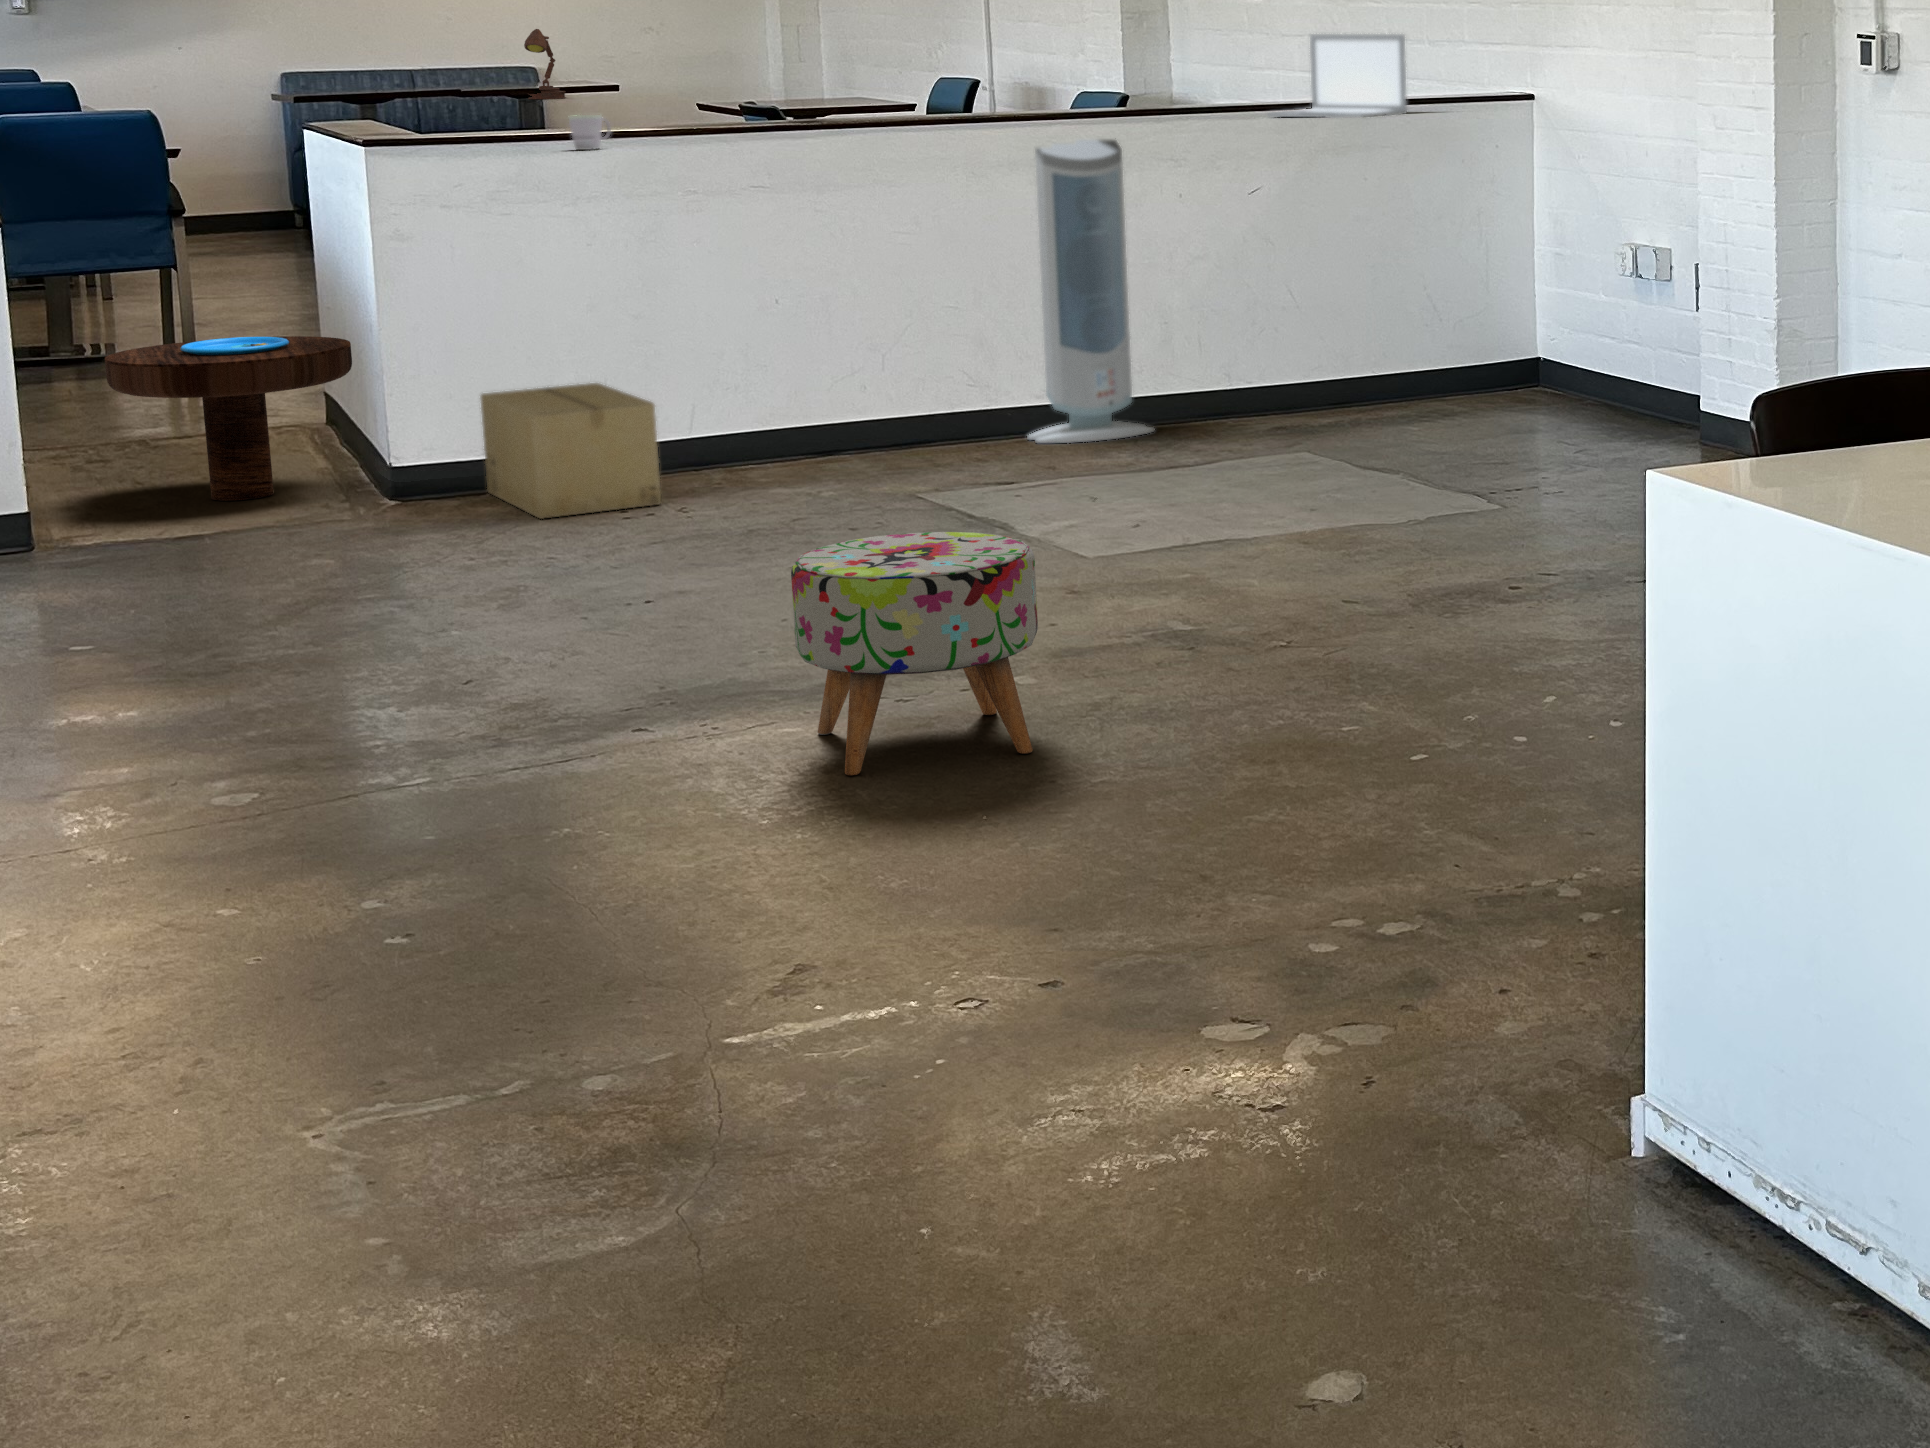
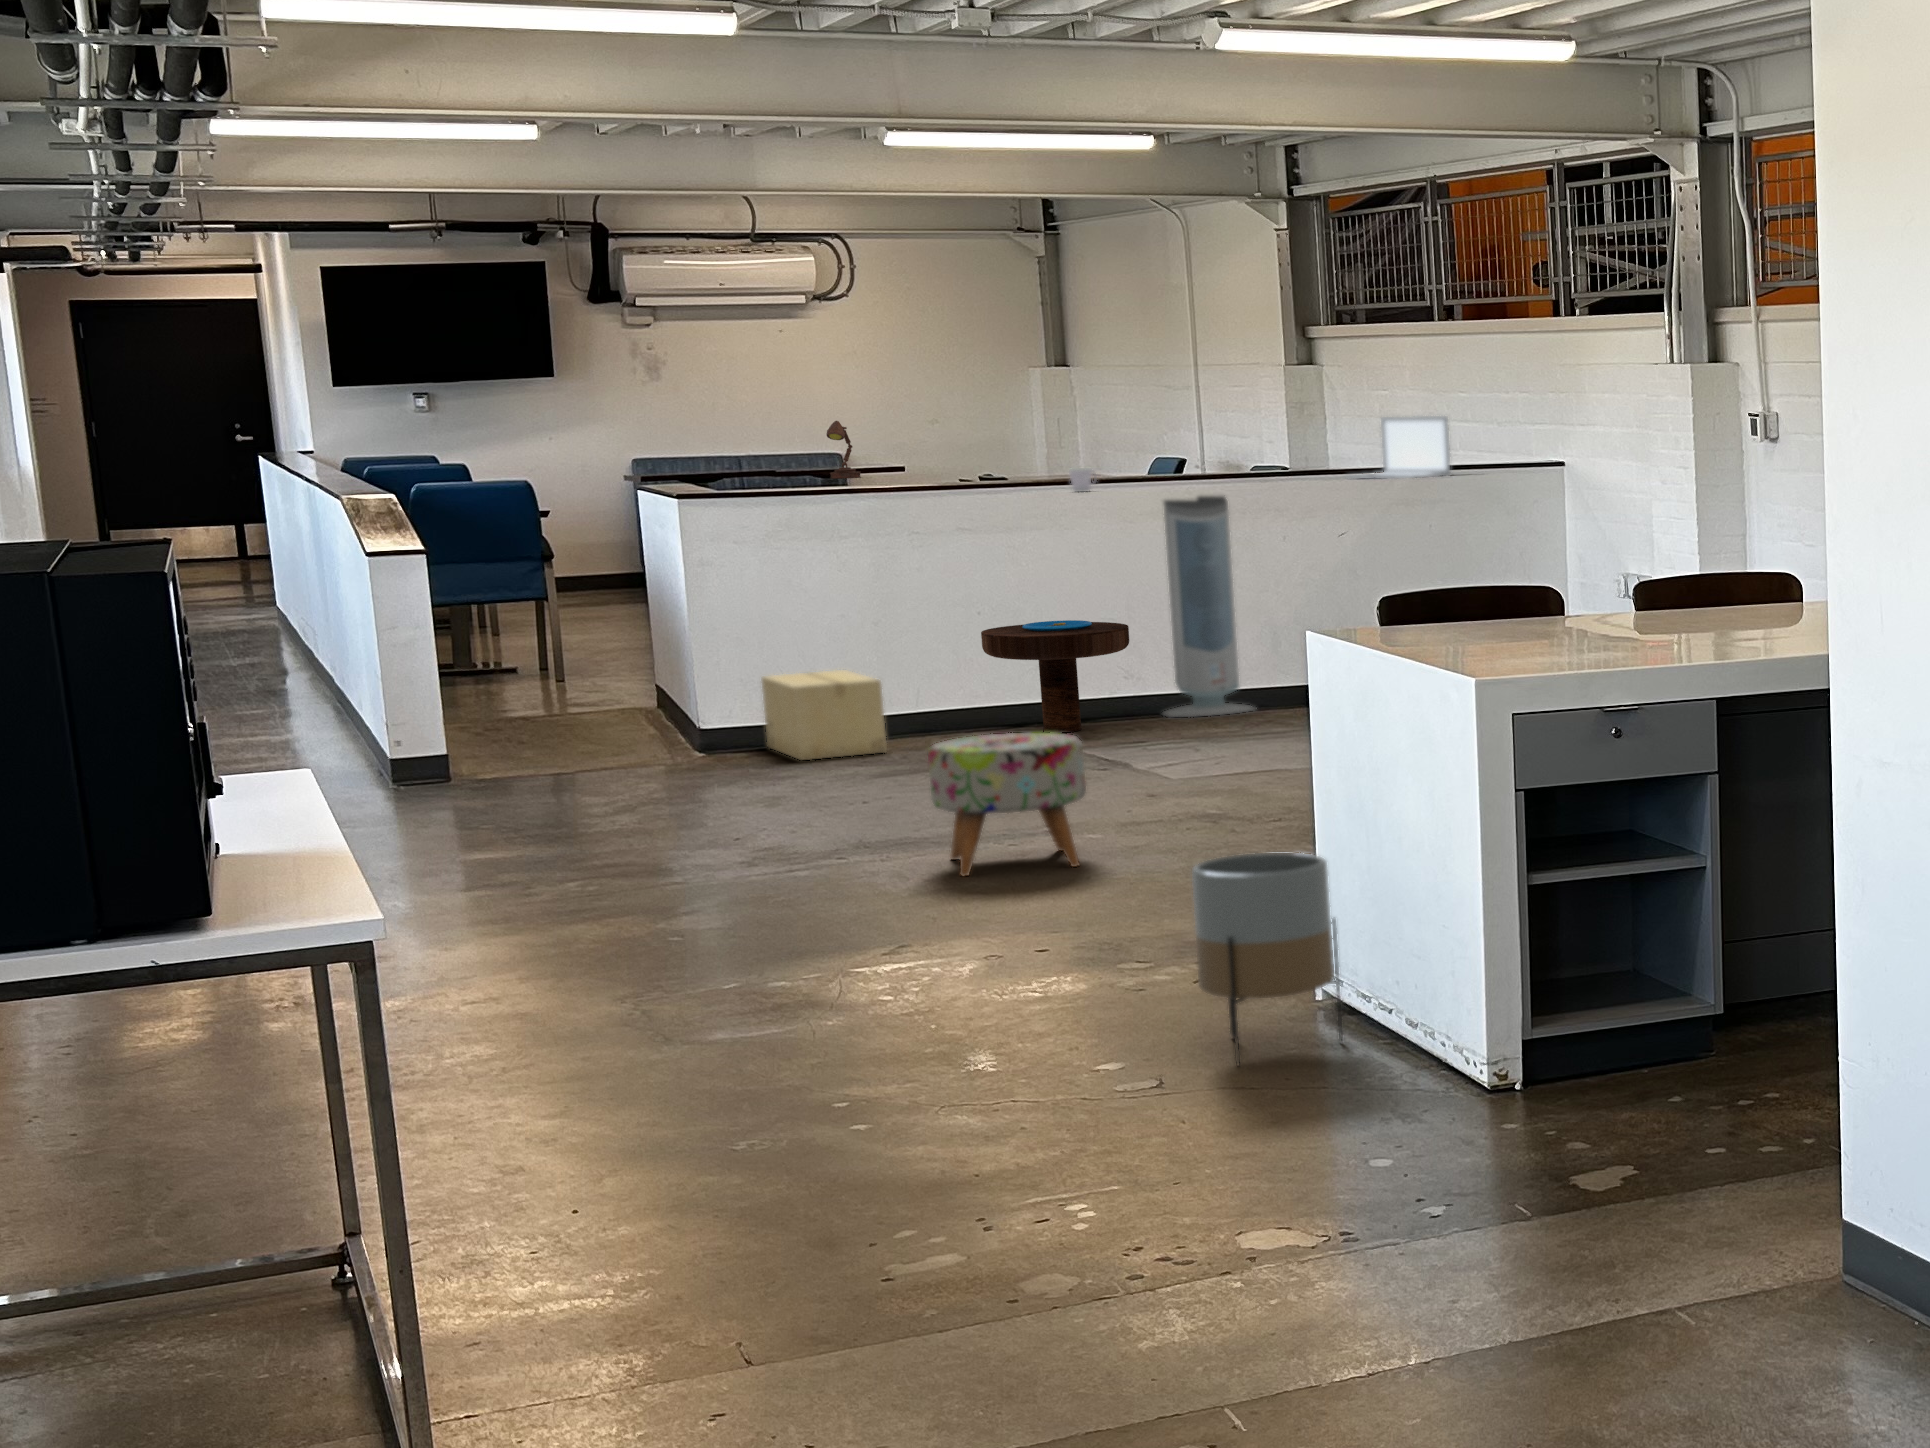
mug: present [569,115,611,150] -> present [1069,468,1096,492]
side table: present [105,336,352,501] -> present [981,620,1129,733]
planter: none [1491,908,1762,1373] -> present [1192,853,1342,1064]

